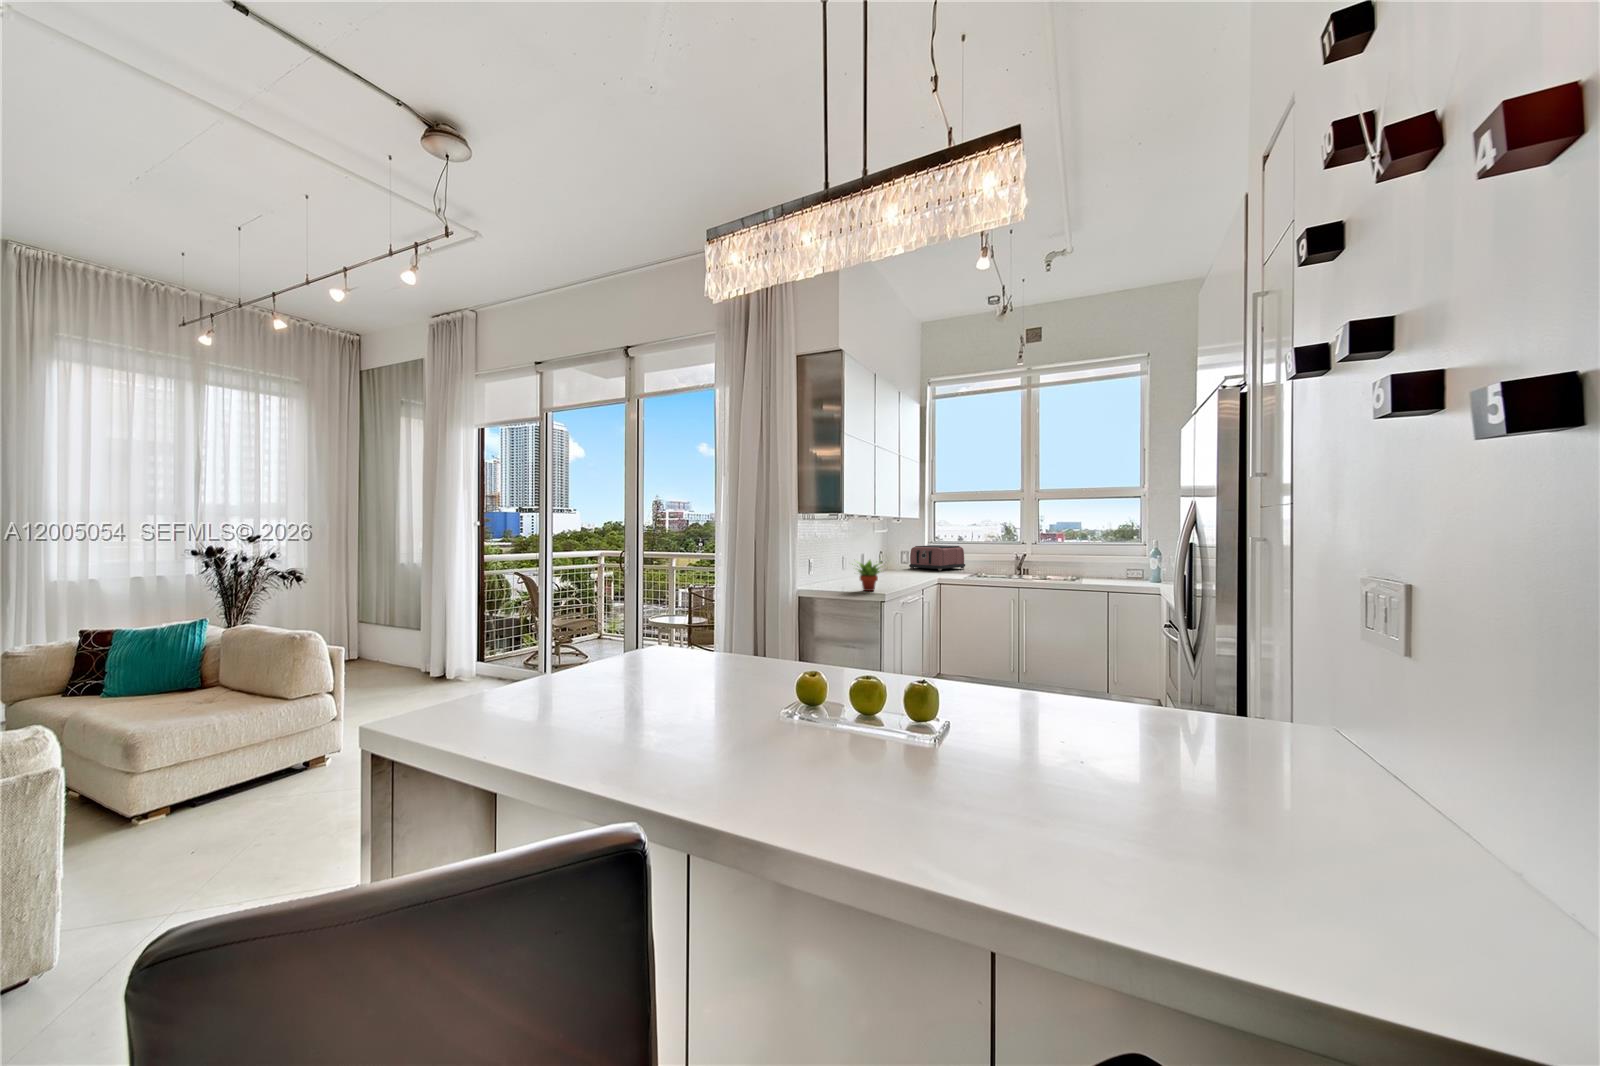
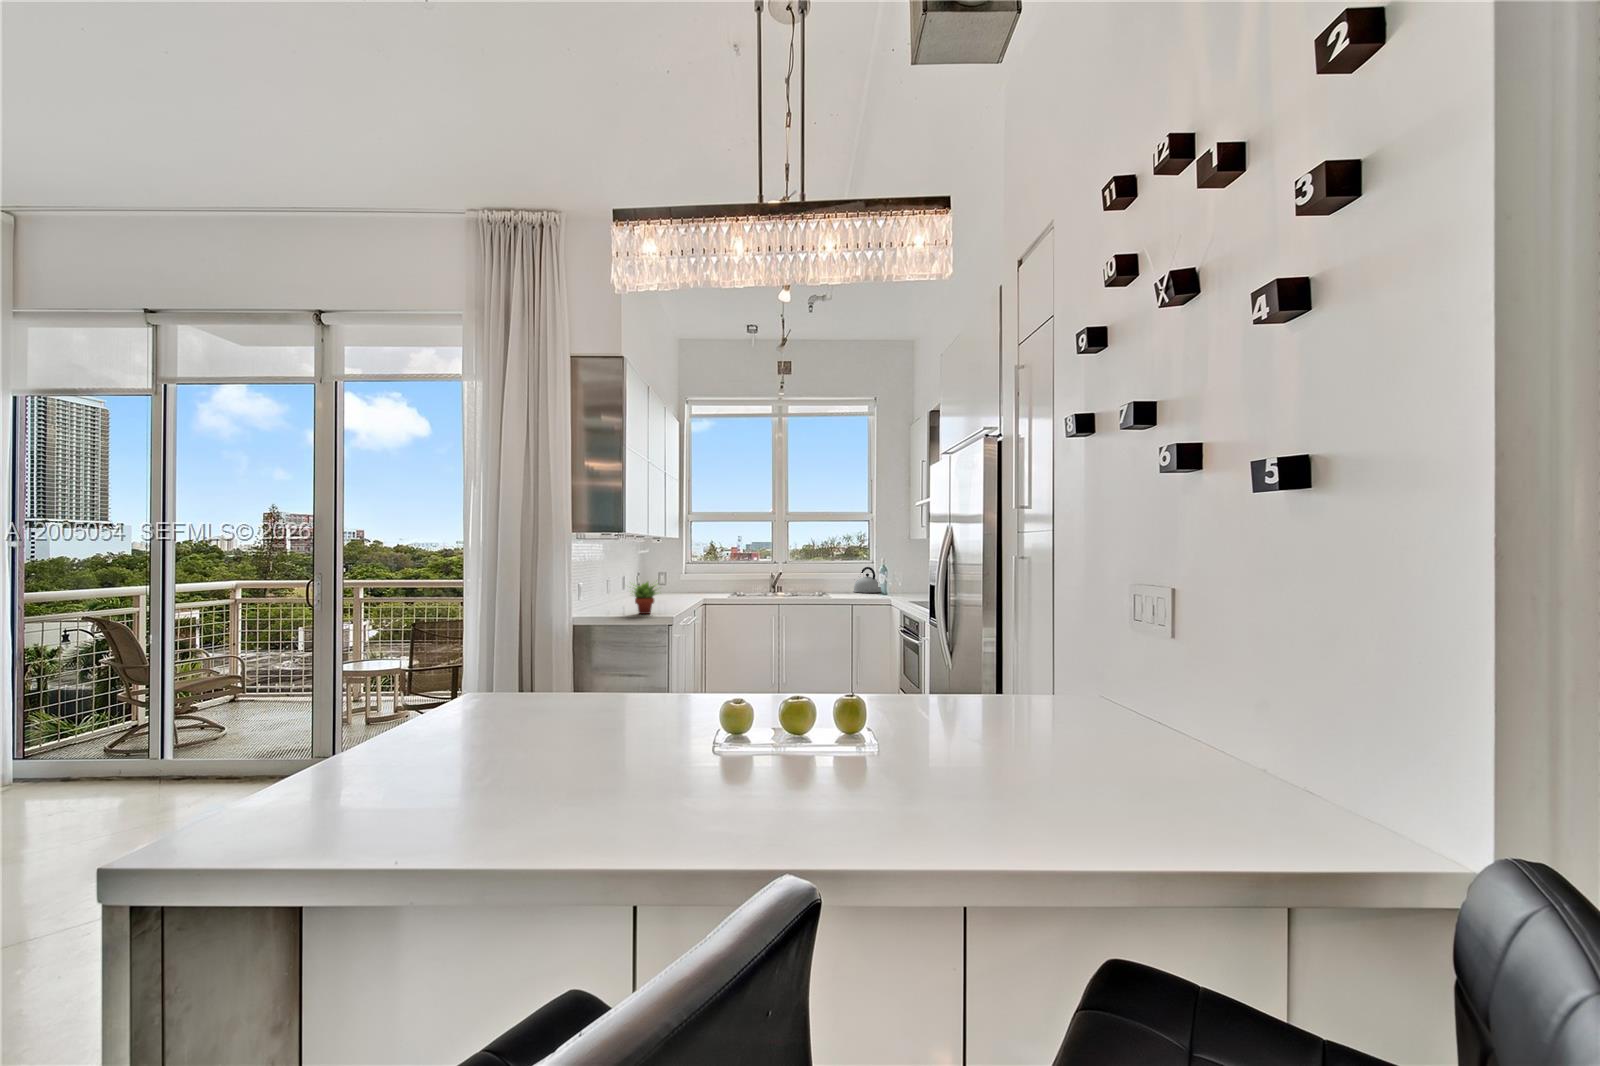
toaster: present [909,545,965,570] -> none [664,566,720,592]
kettle: none [1110,548,1144,576] -> present [853,567,882,593]

